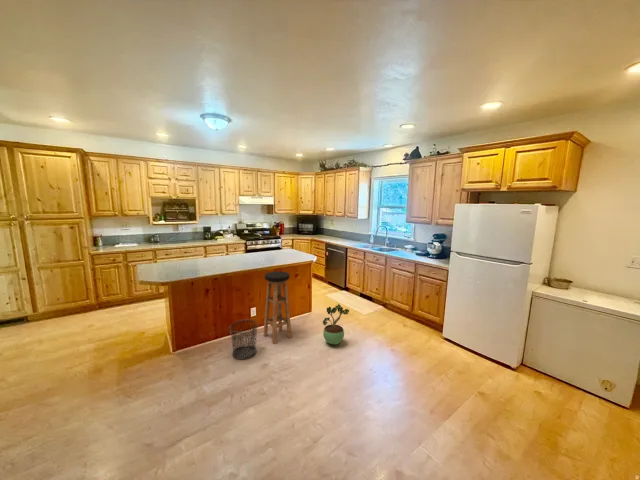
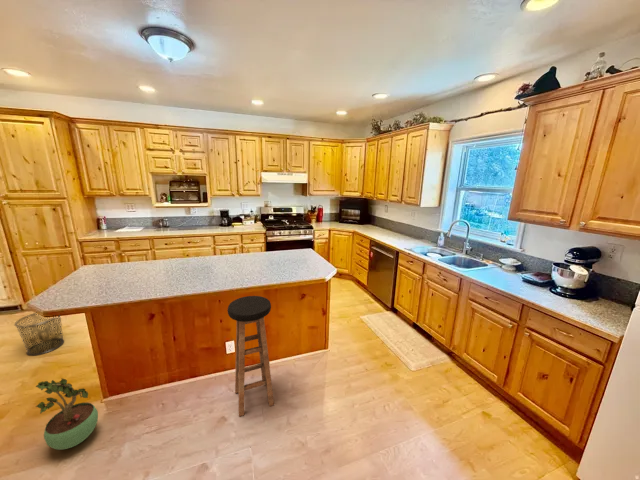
potted plant: present [323,304,349,344] -> present [36,379,98,450]
waste bin: present [230,320,258,360] -> present [15,313,64,355]

